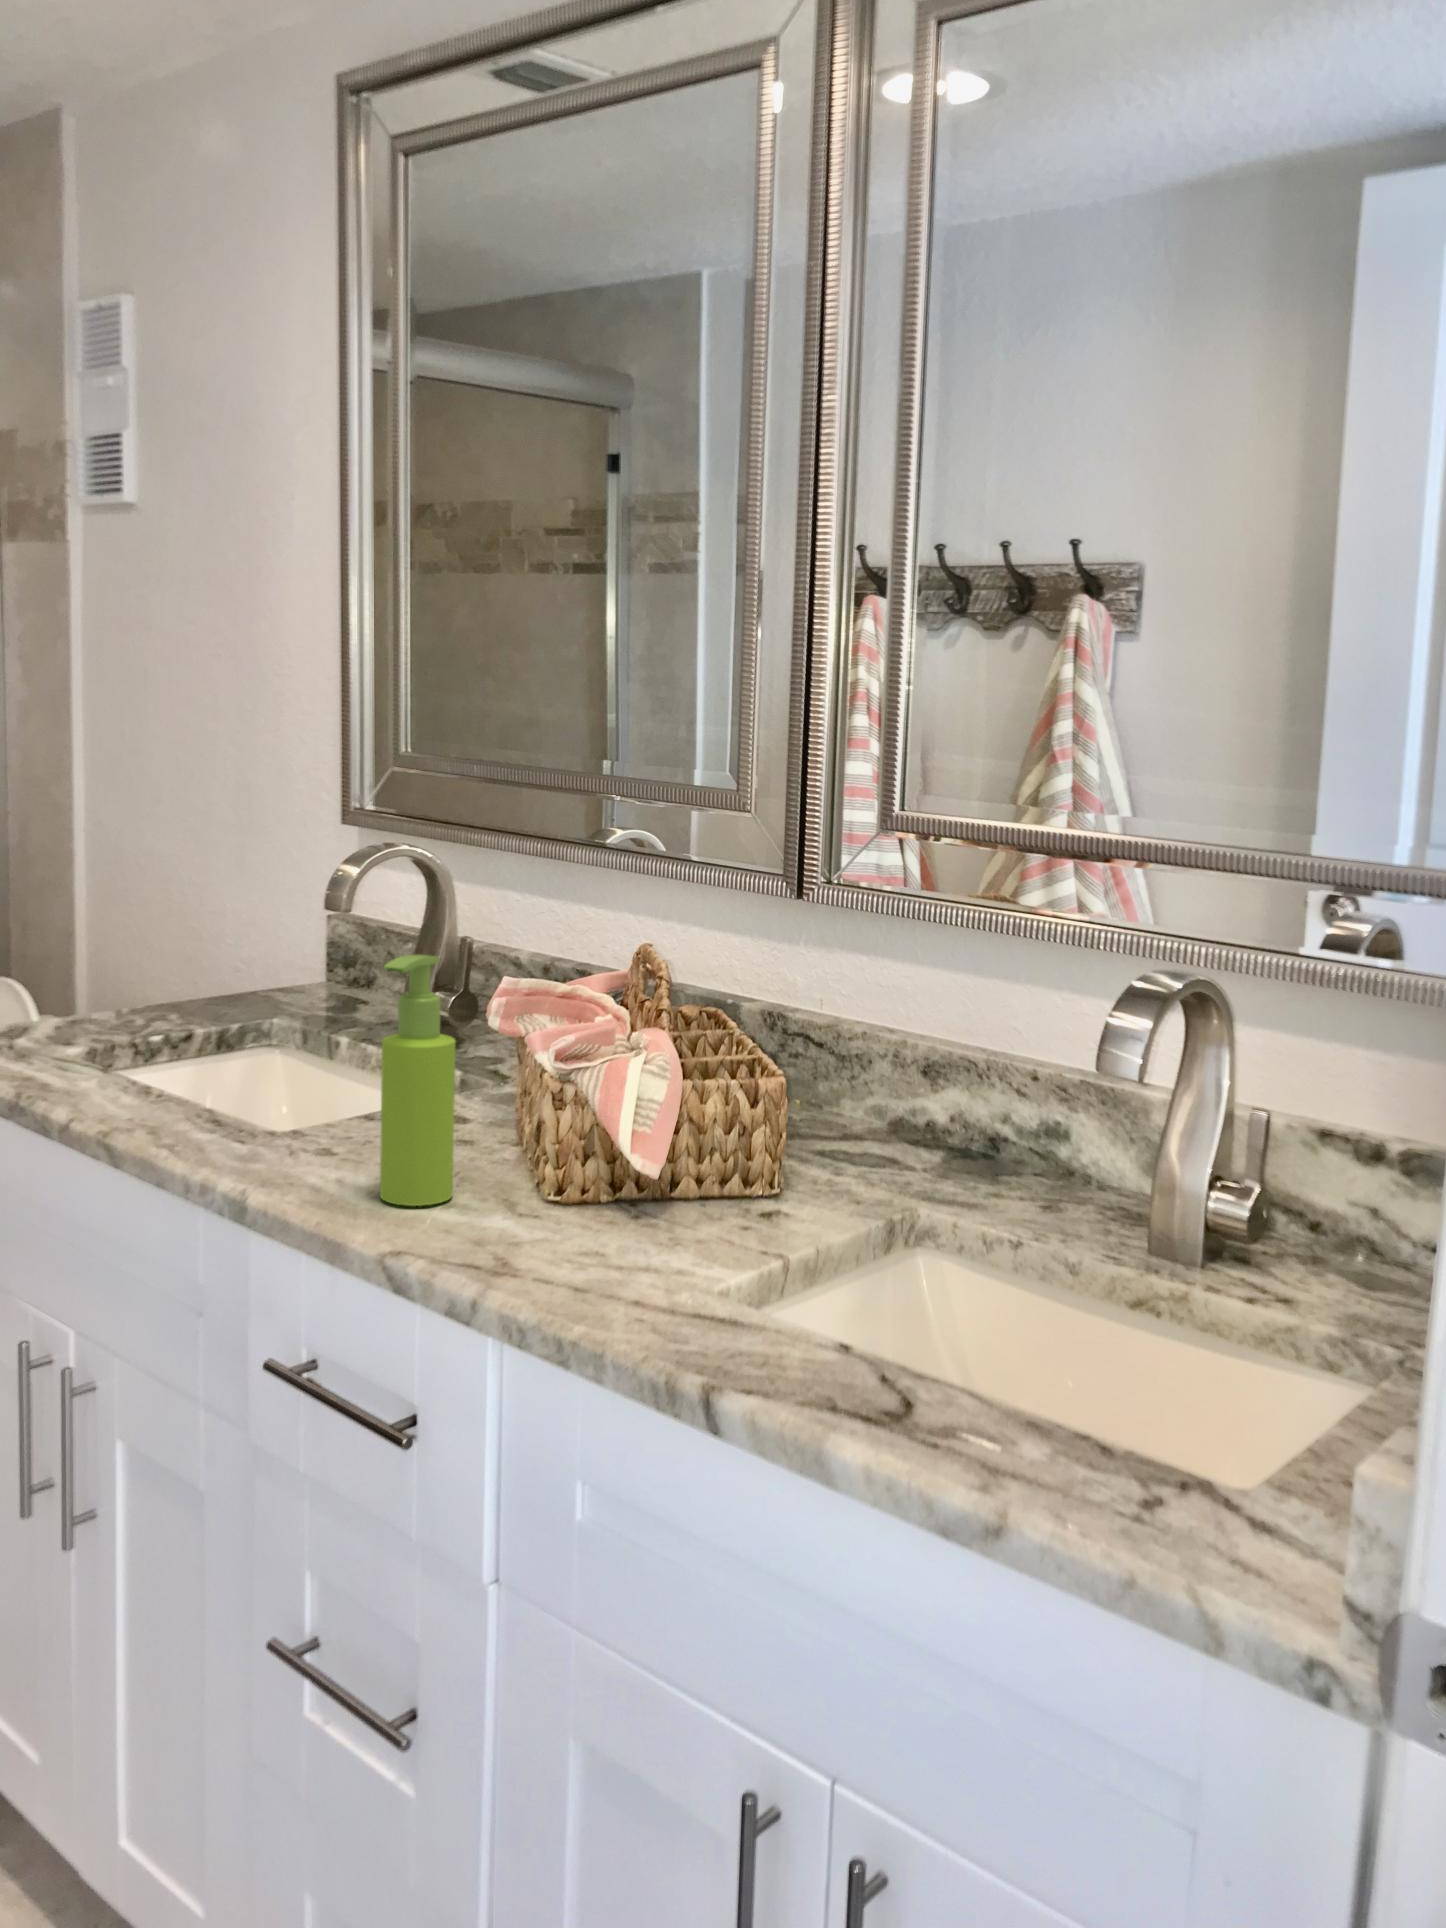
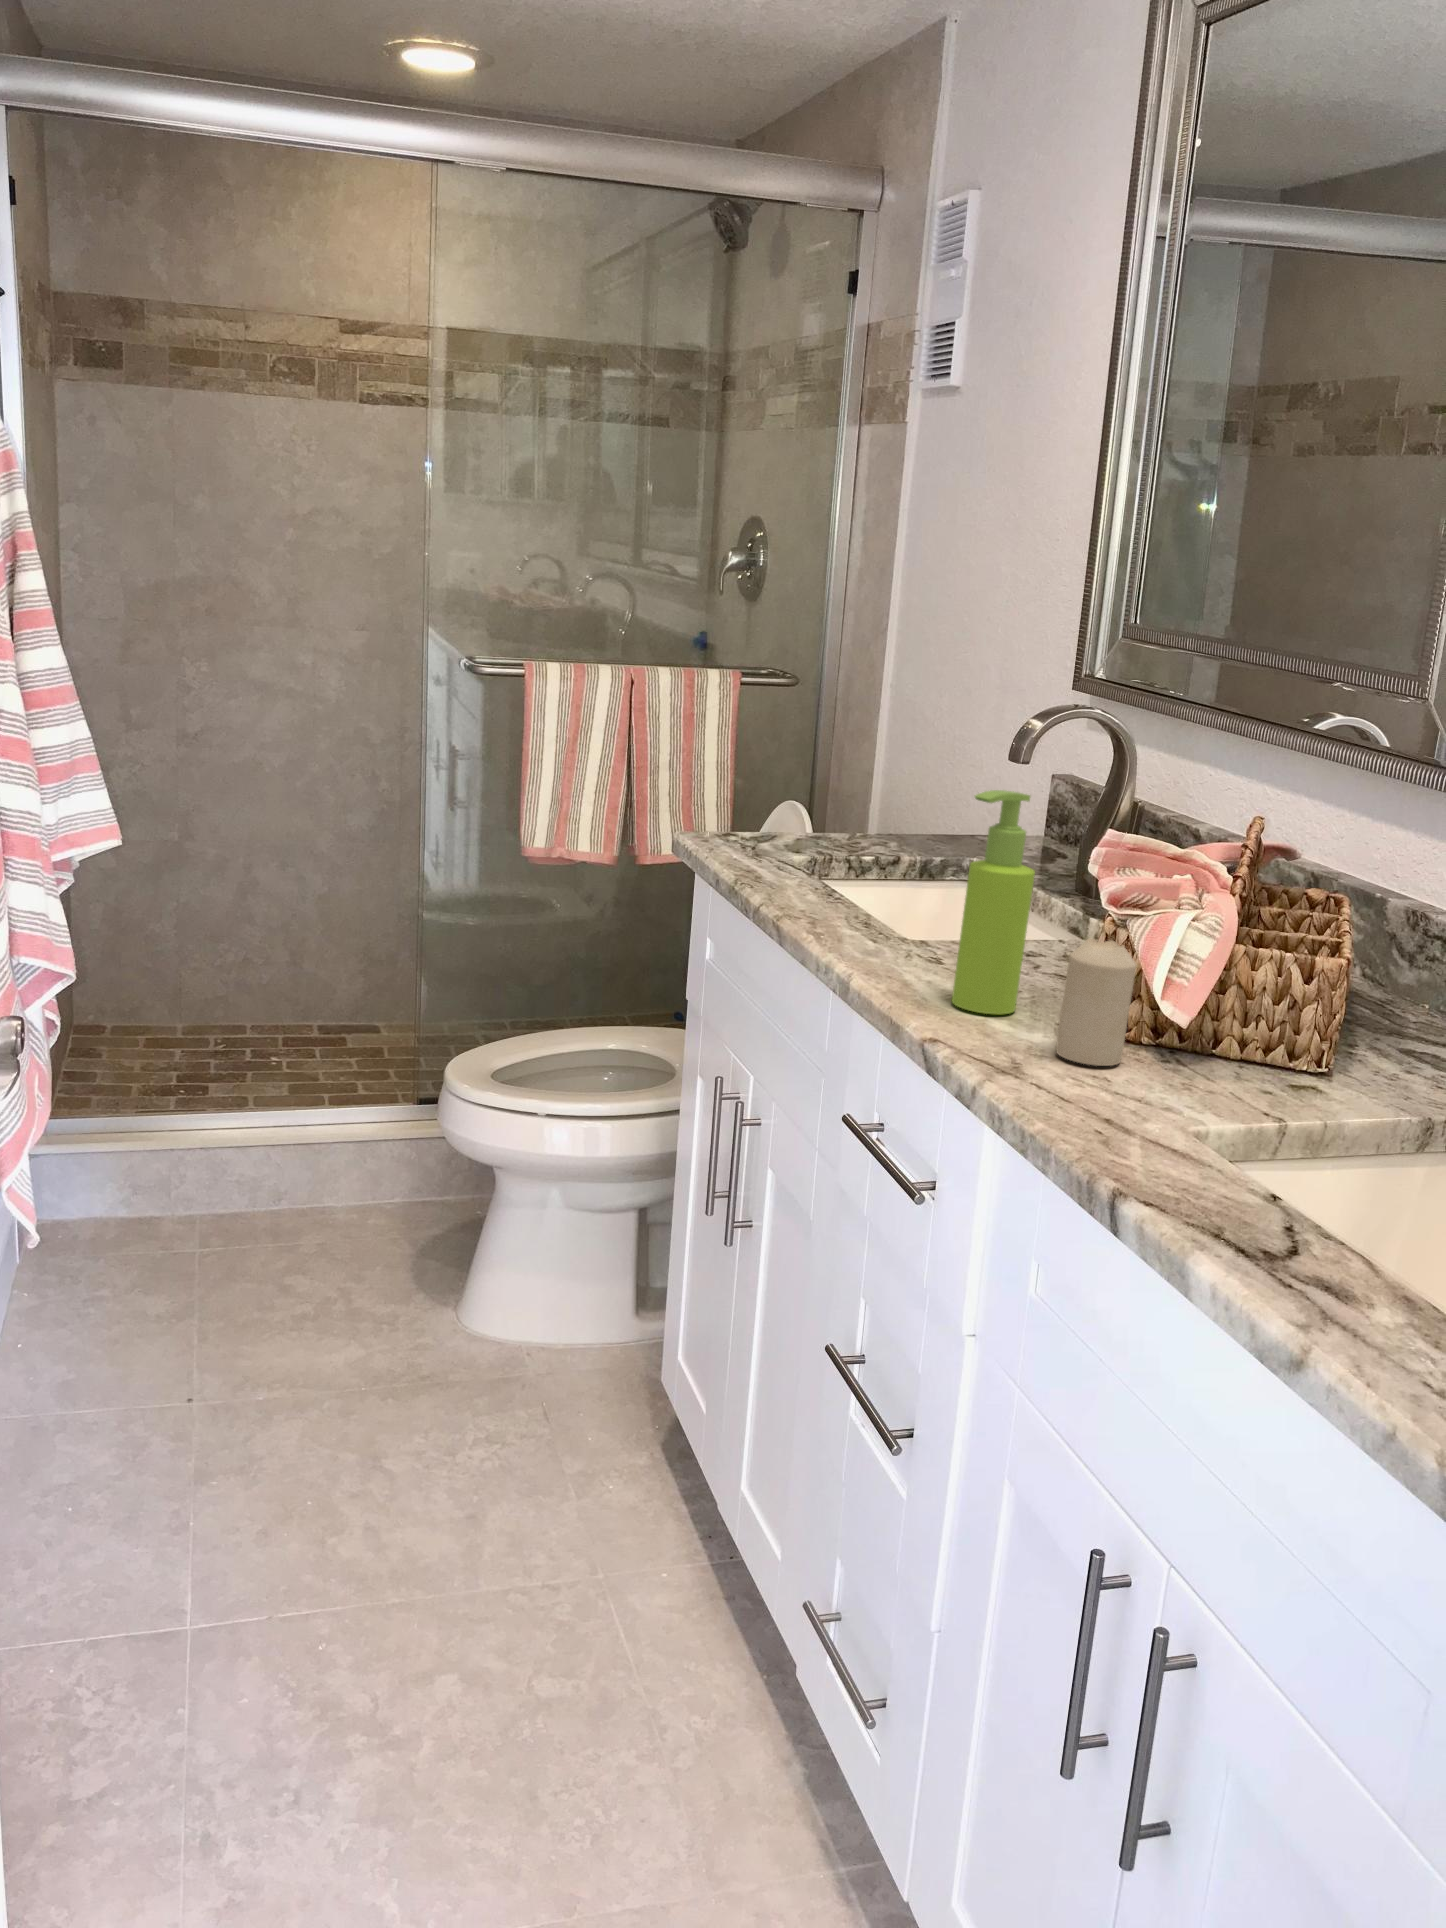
candle: none [529,1102,602,1241] -> present [1056,939,1137,1066]

